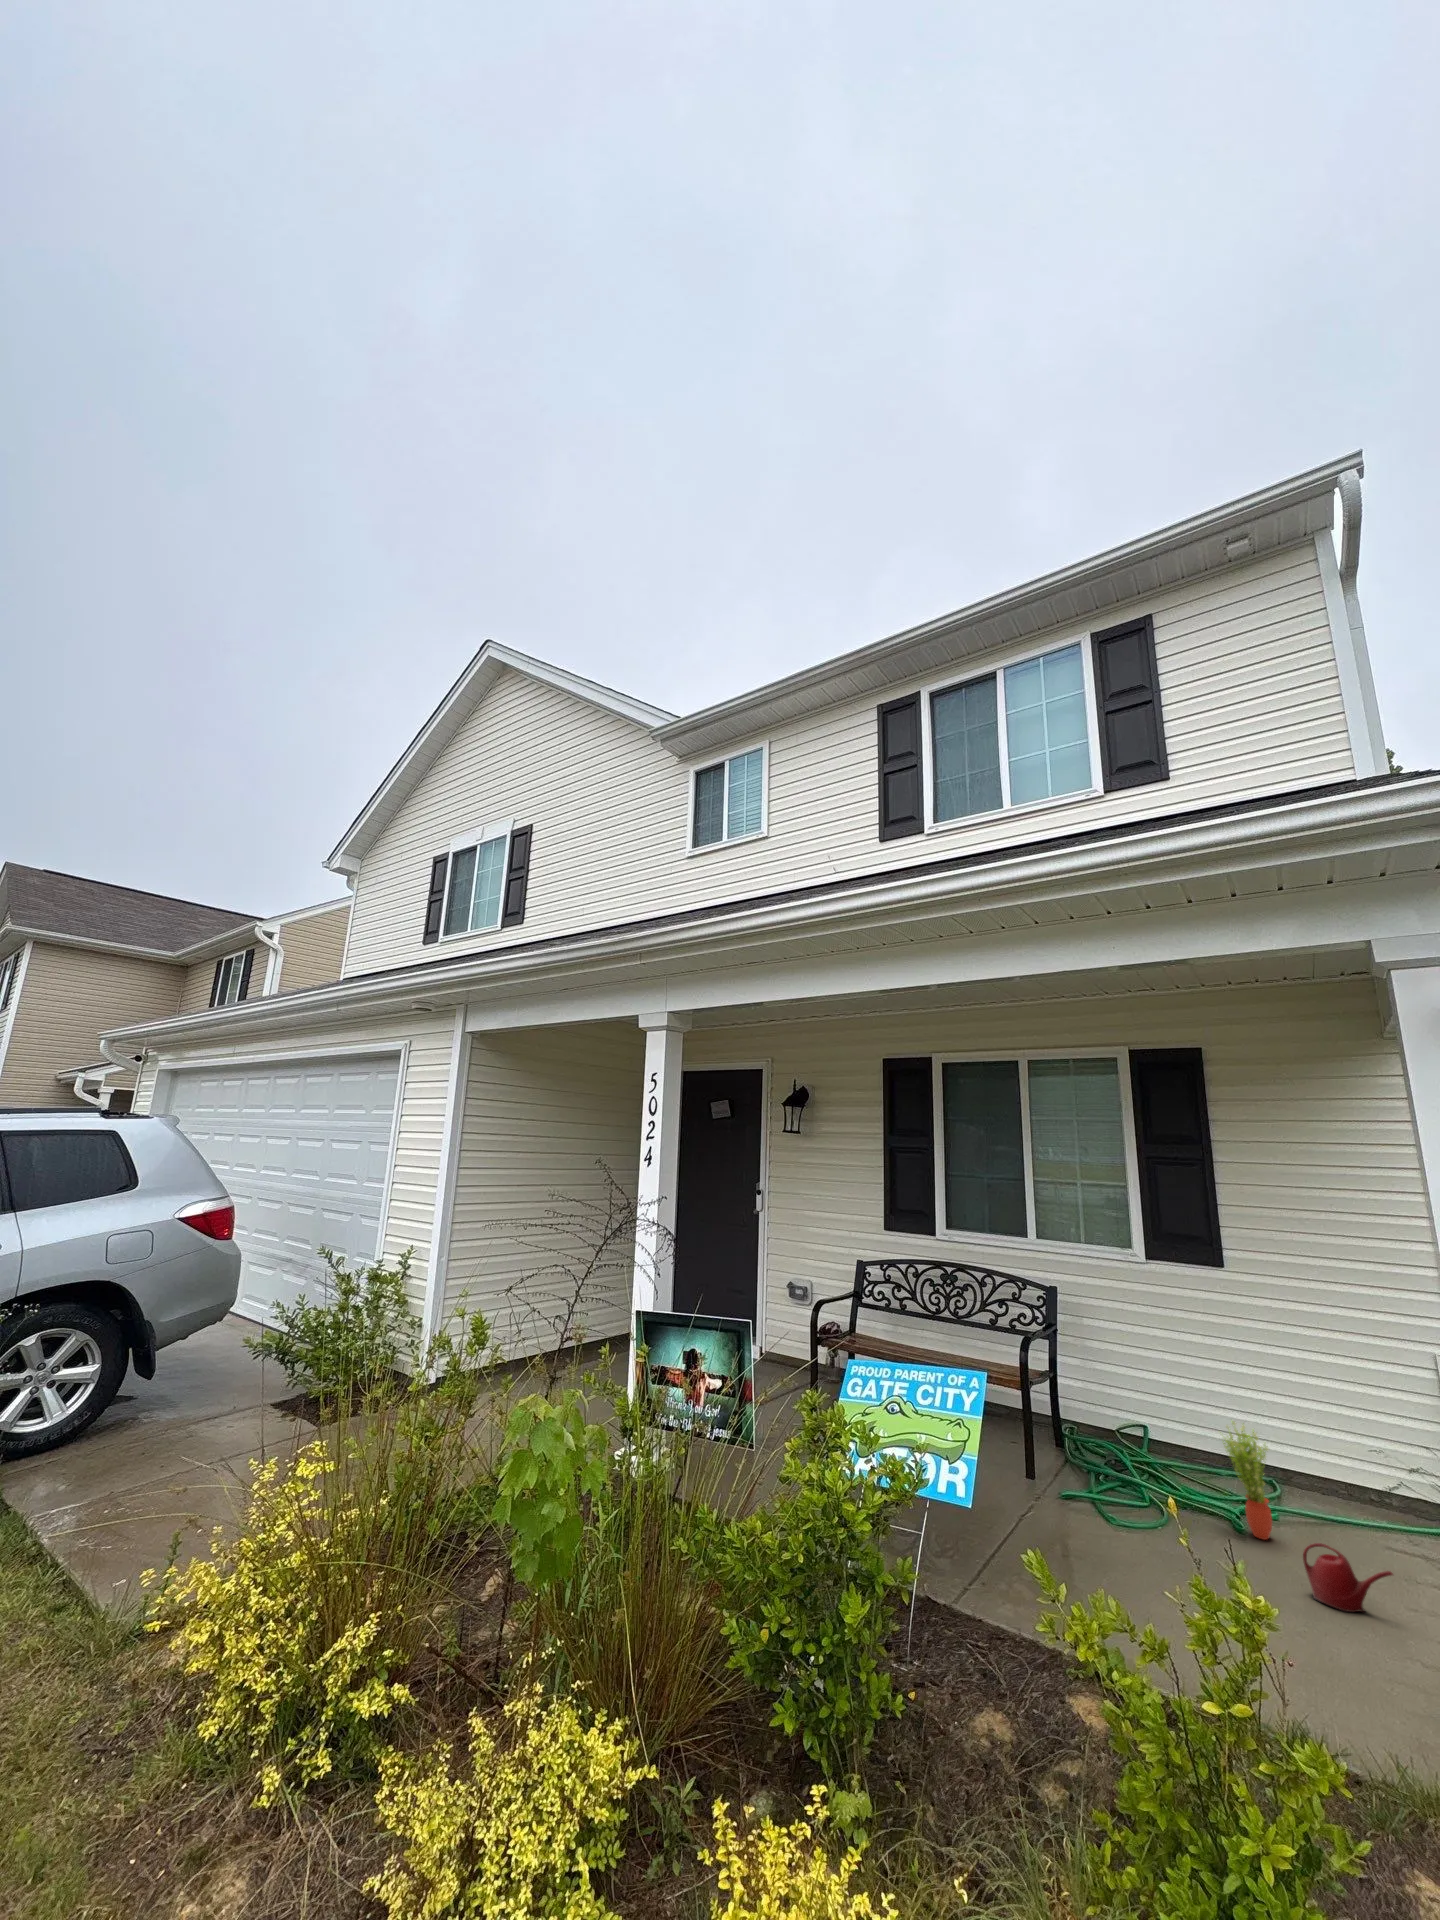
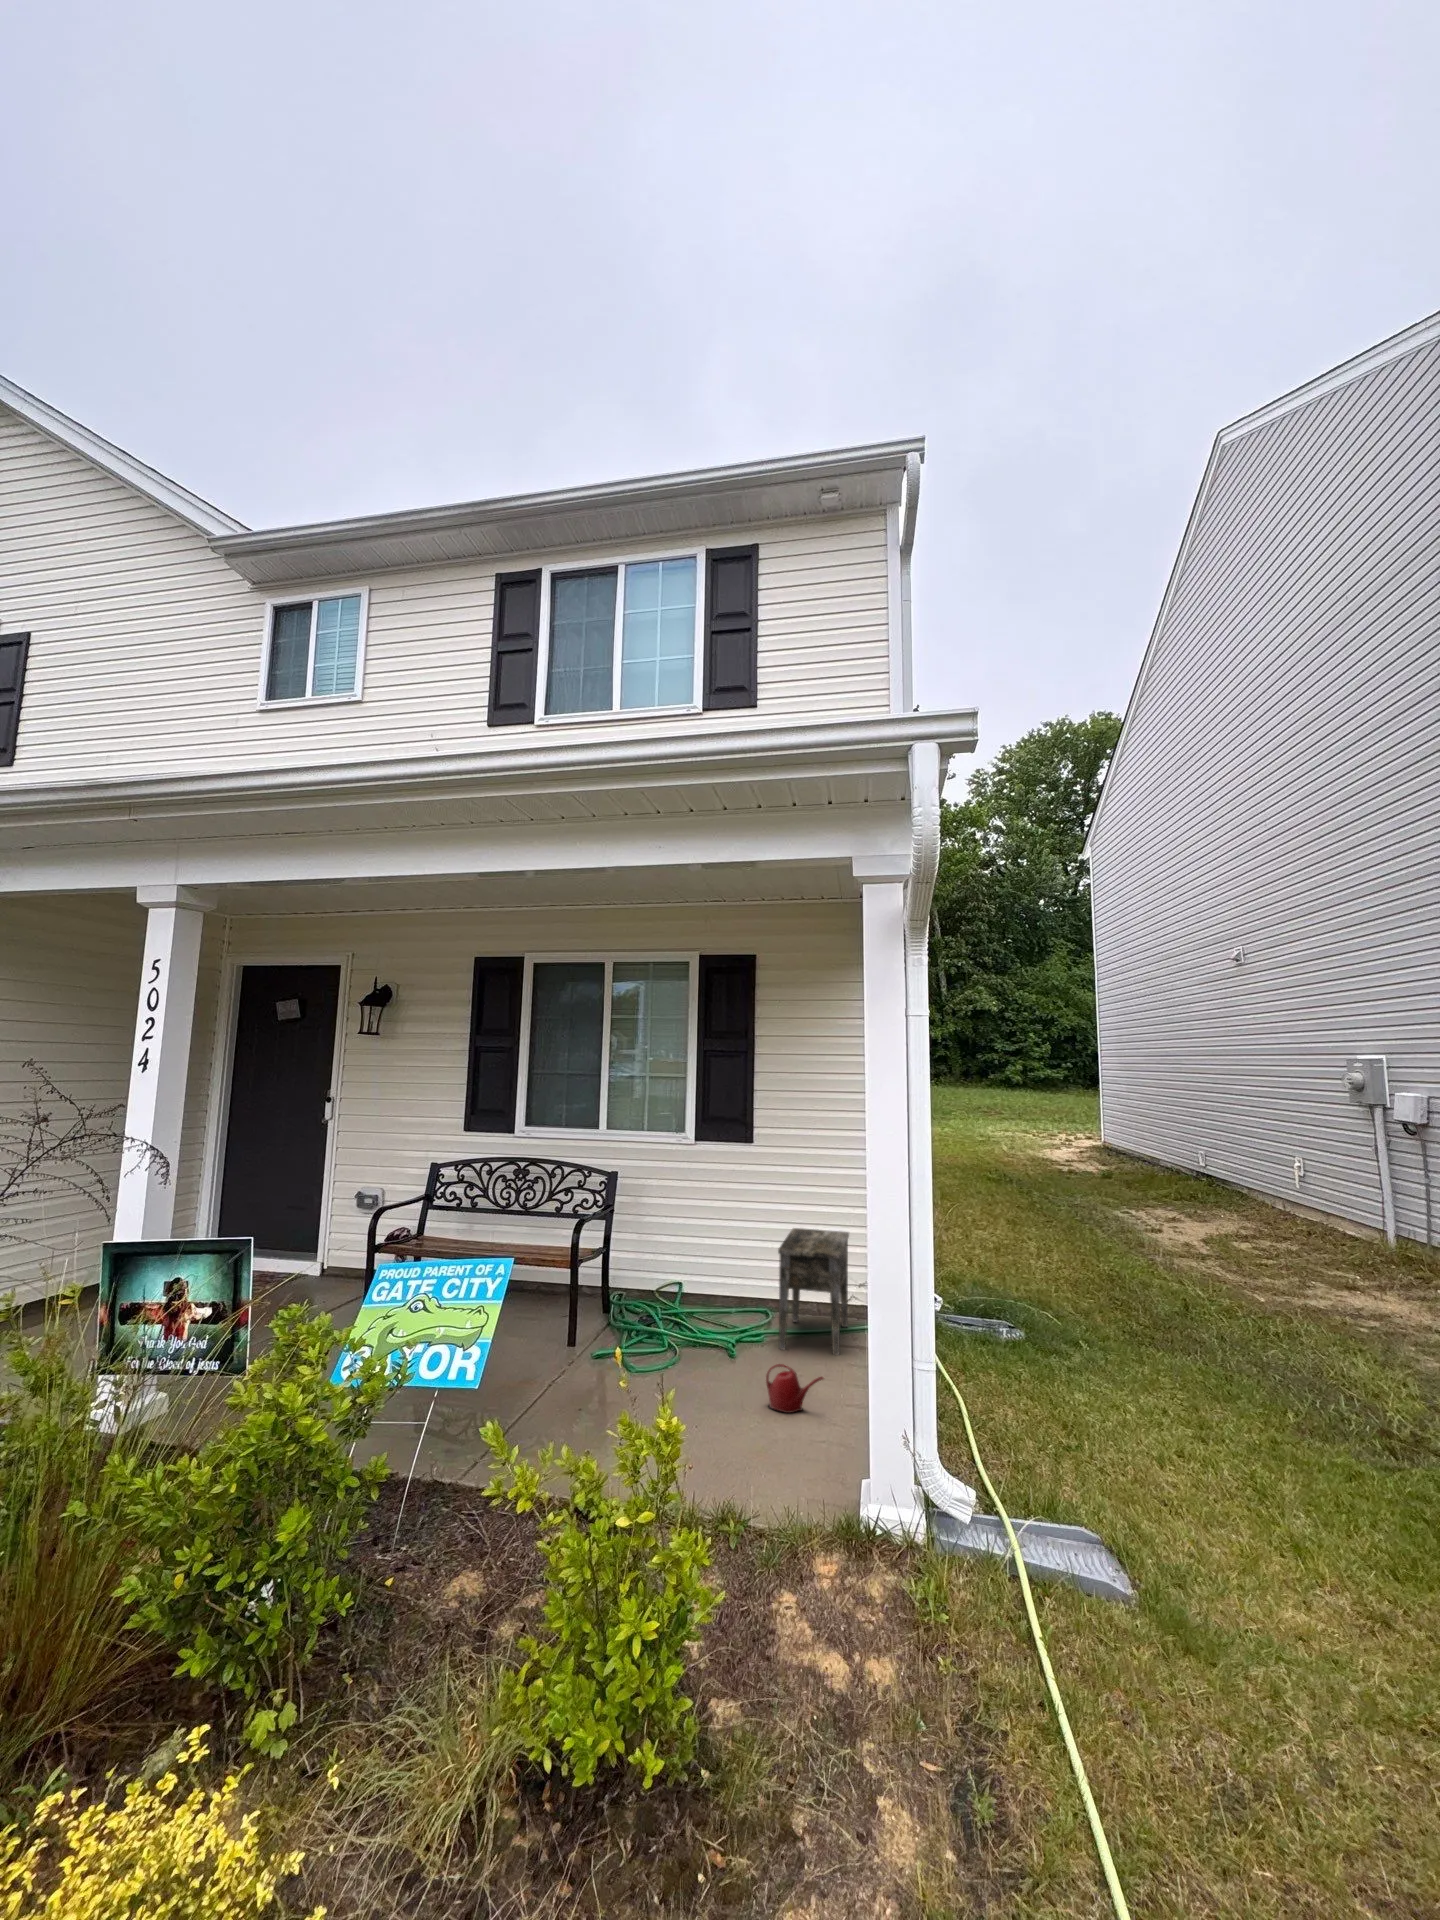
side table: none [1283,1369,1394,1548] -> present [778,1228,849,1355]
potted plant: present [1223,1422,1272,1540] -> none [725,1275,760,1367]

